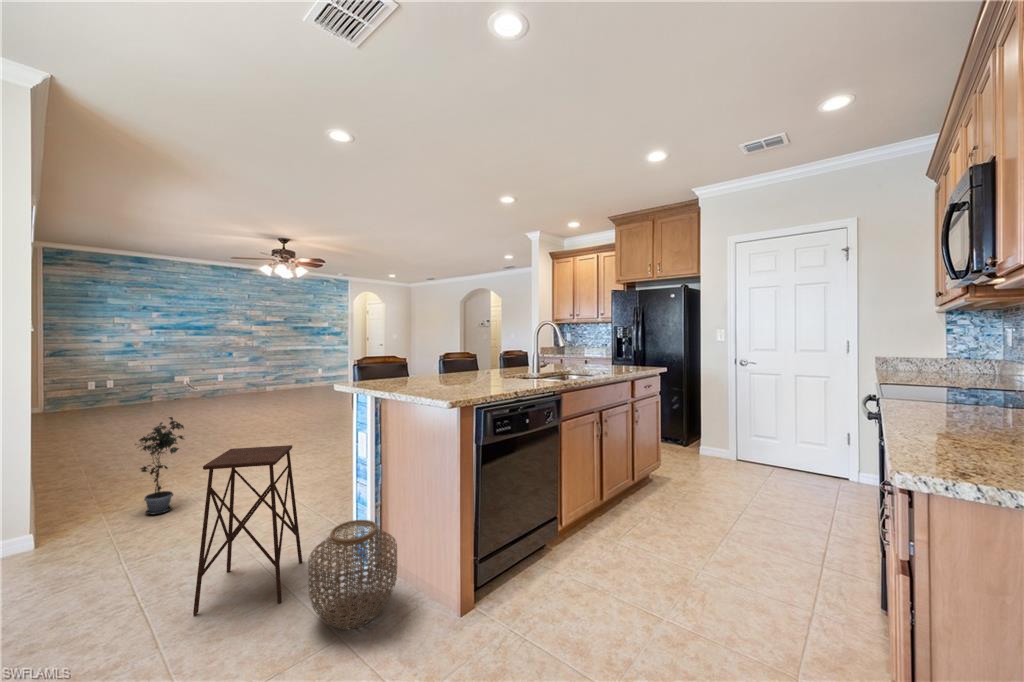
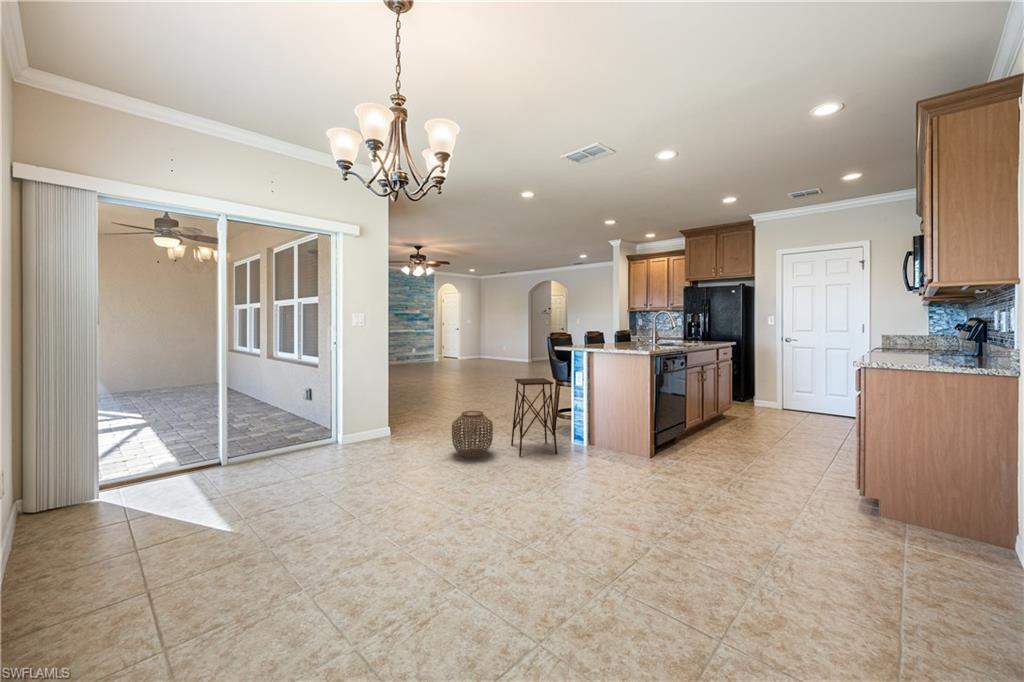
potted plant: present [135,417,184,514] -> none [417,368,444,426]
woven basket: present [308,520,397,630] -> present [452,411,493,458]

